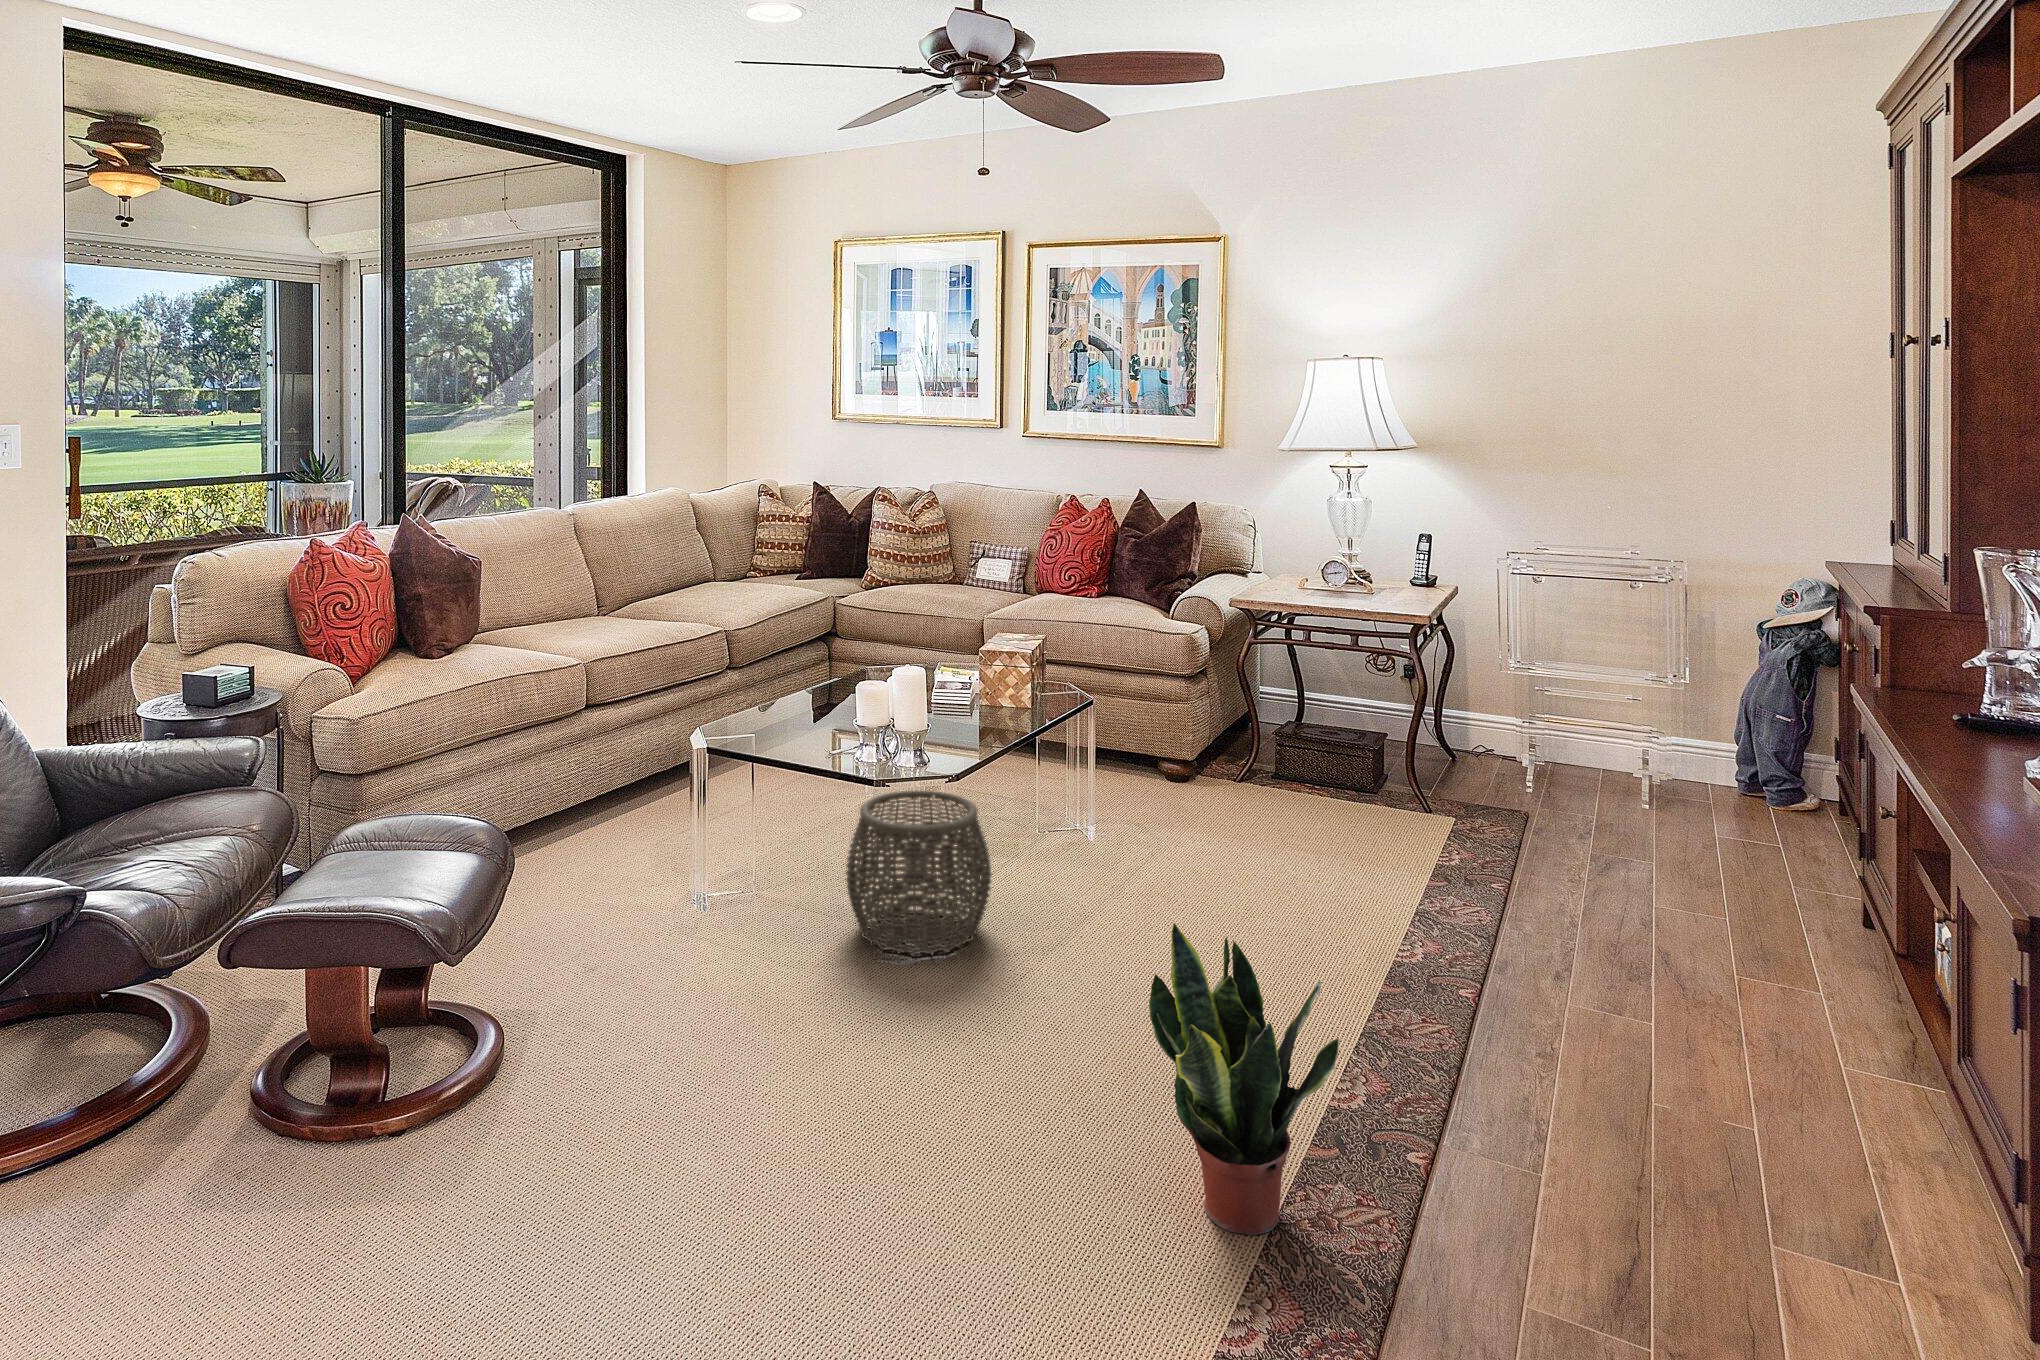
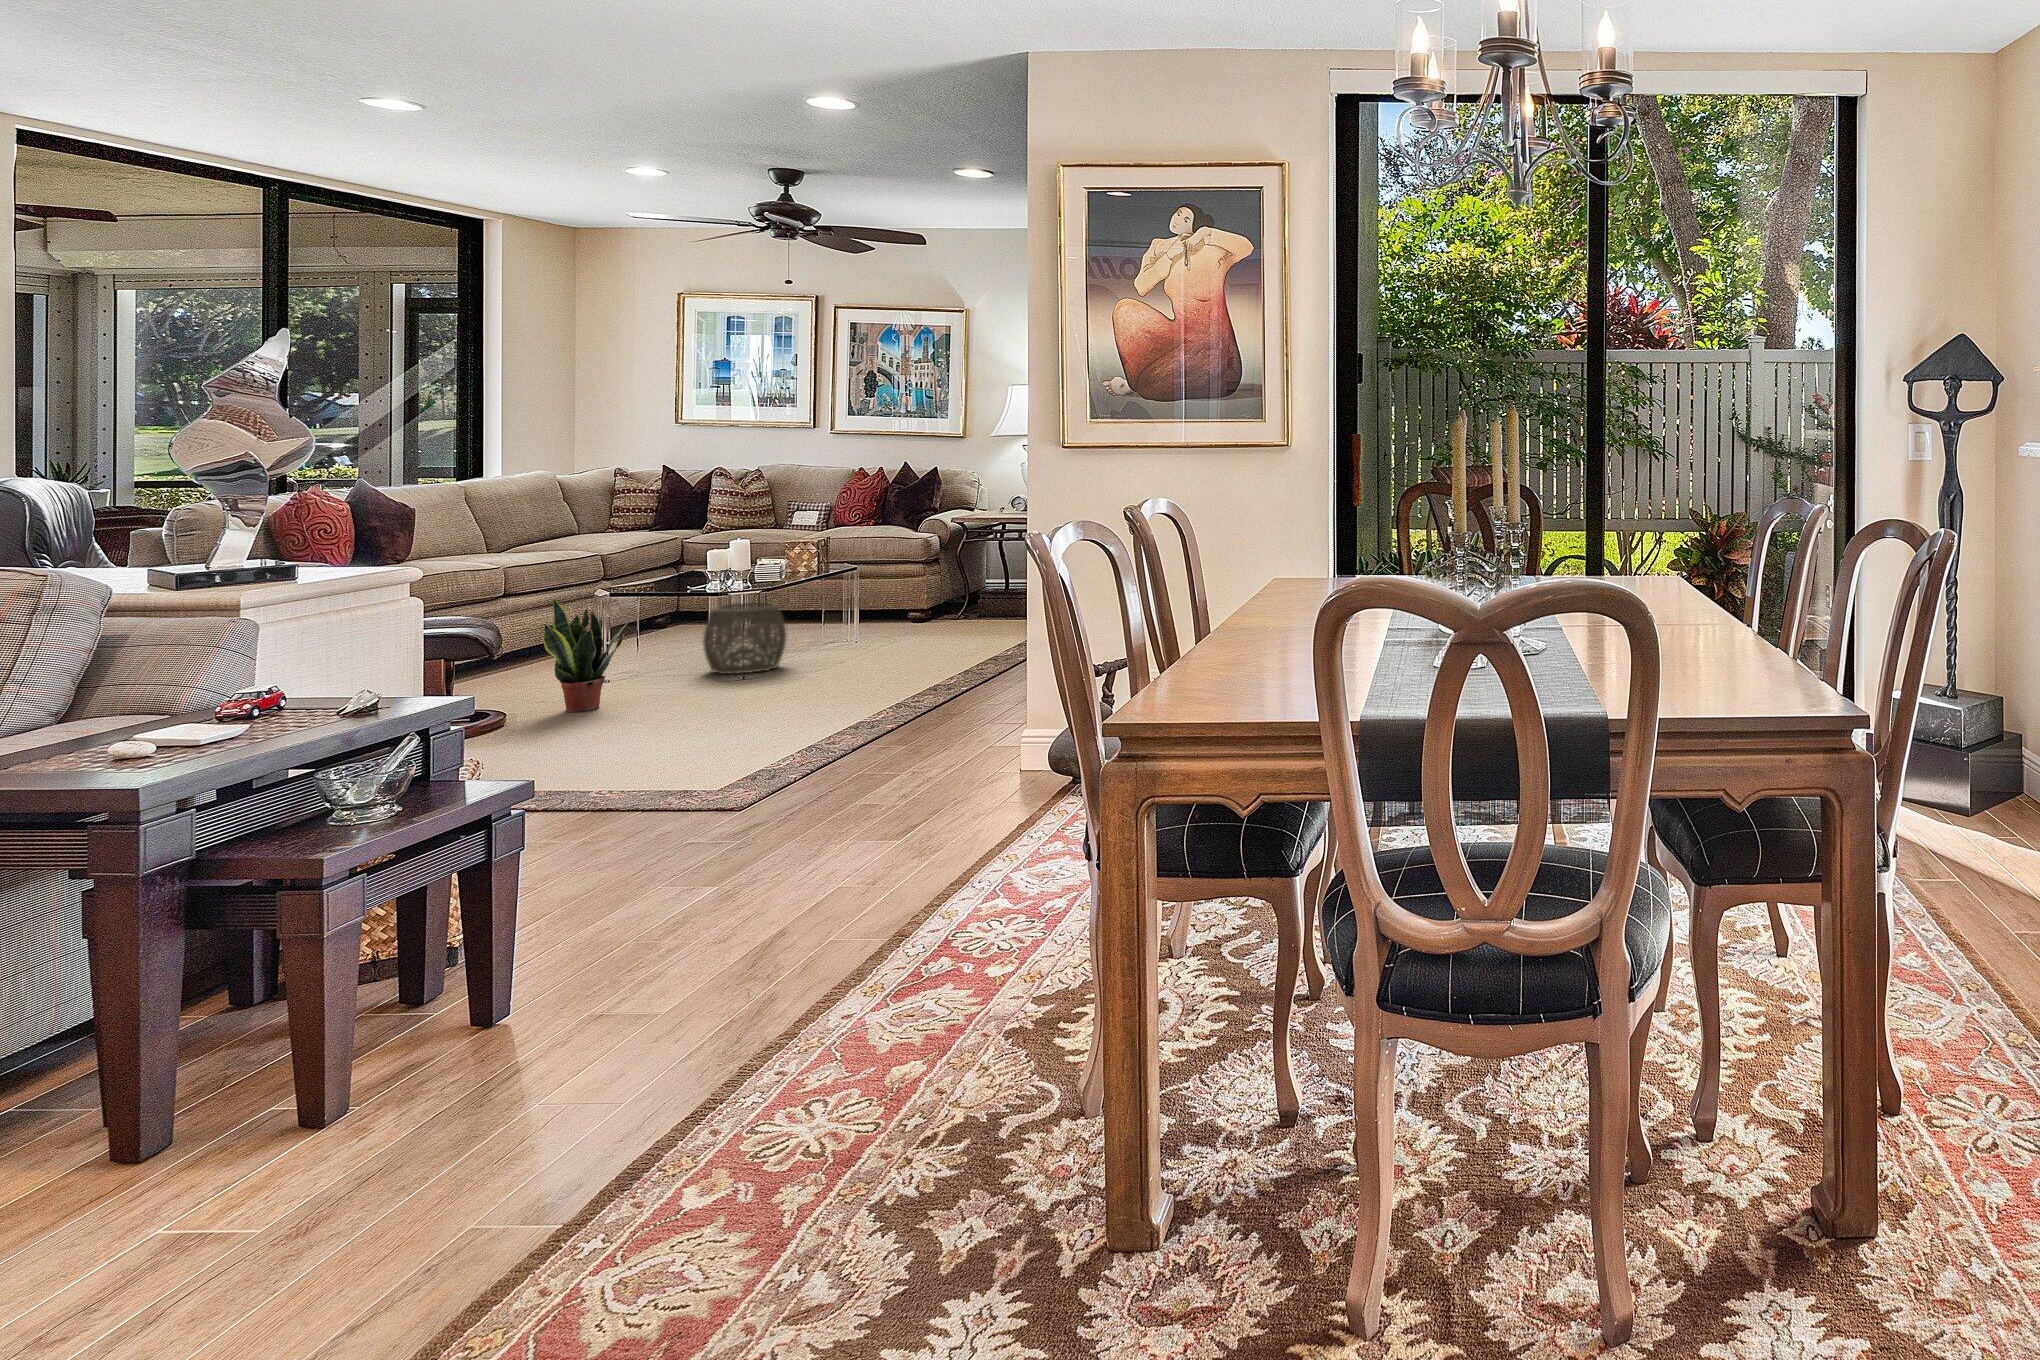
potted plant: present [1149,923,1339,1235] -> present [543,599,628,712]

